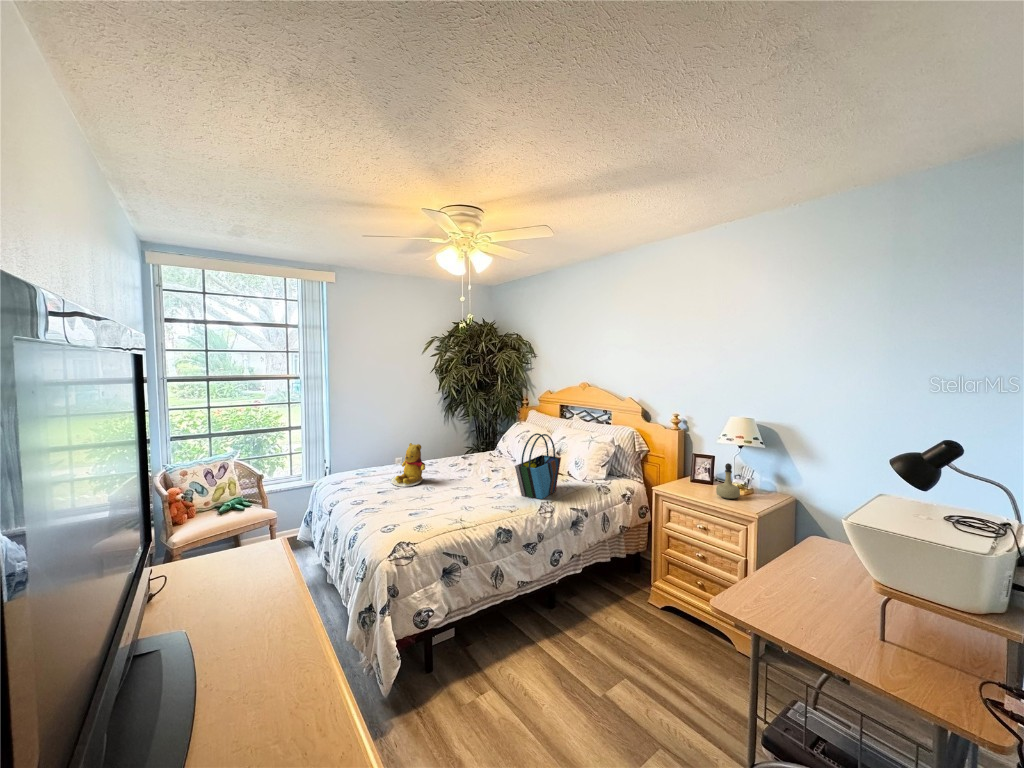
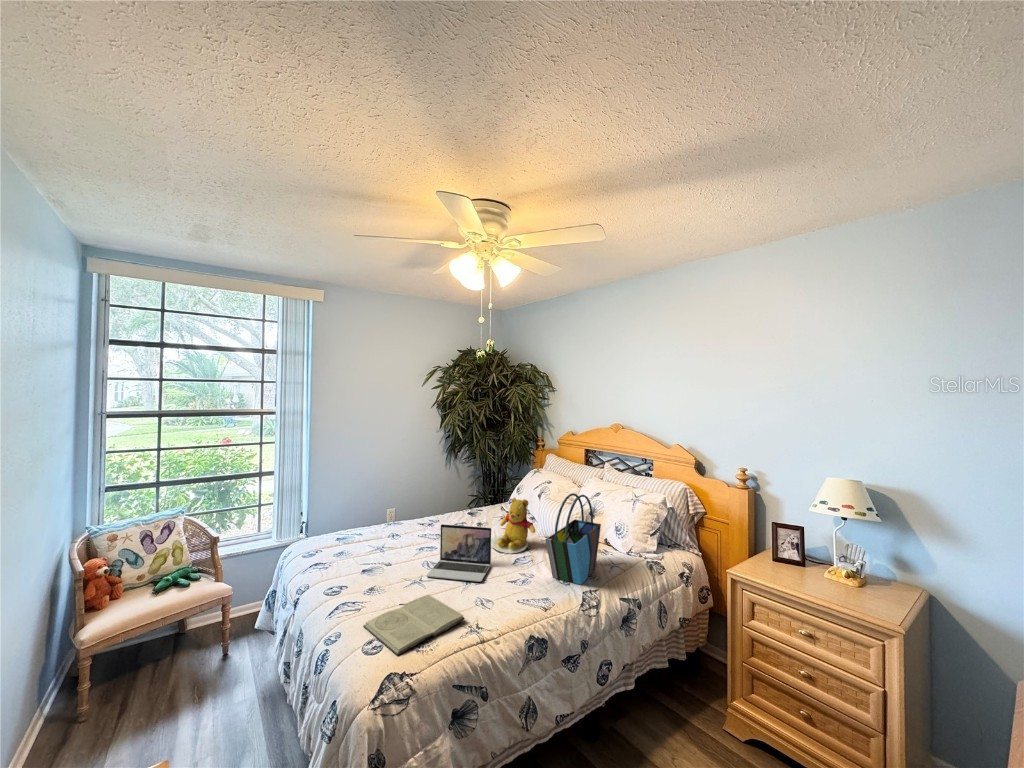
teddy bear: present [392,443,425,487] -> present [491,498,535,554]
laptop: none [426,459,476,498] -> present [427,524,491,582]
perfume bottle: present [716,463,740,499] -> none [821,544,858,594]
book: none [381,503,452,533] -> present [363,595,465,655]

